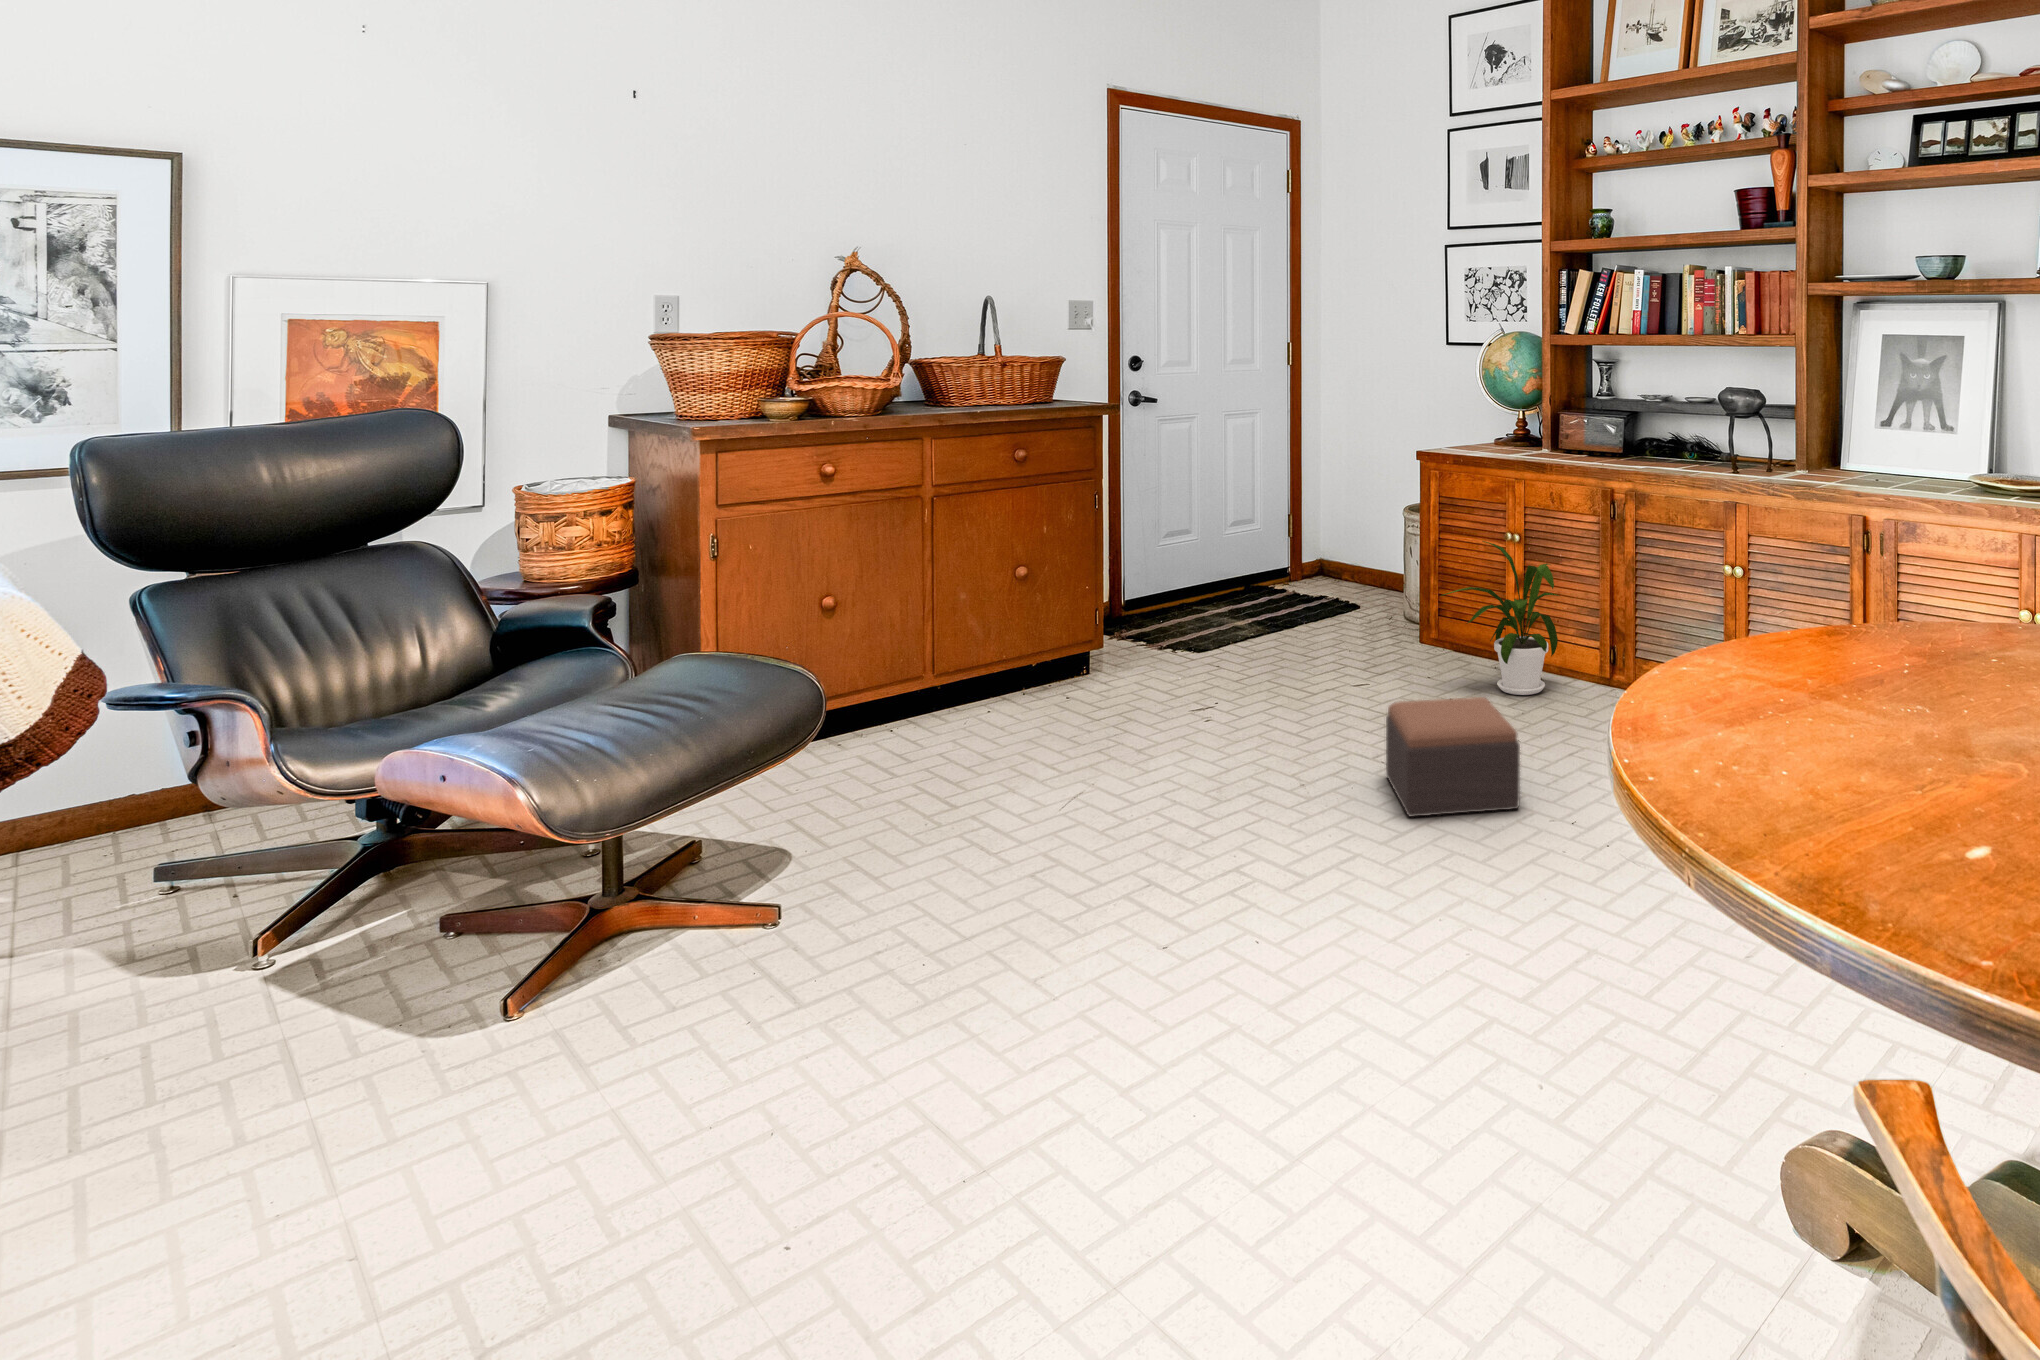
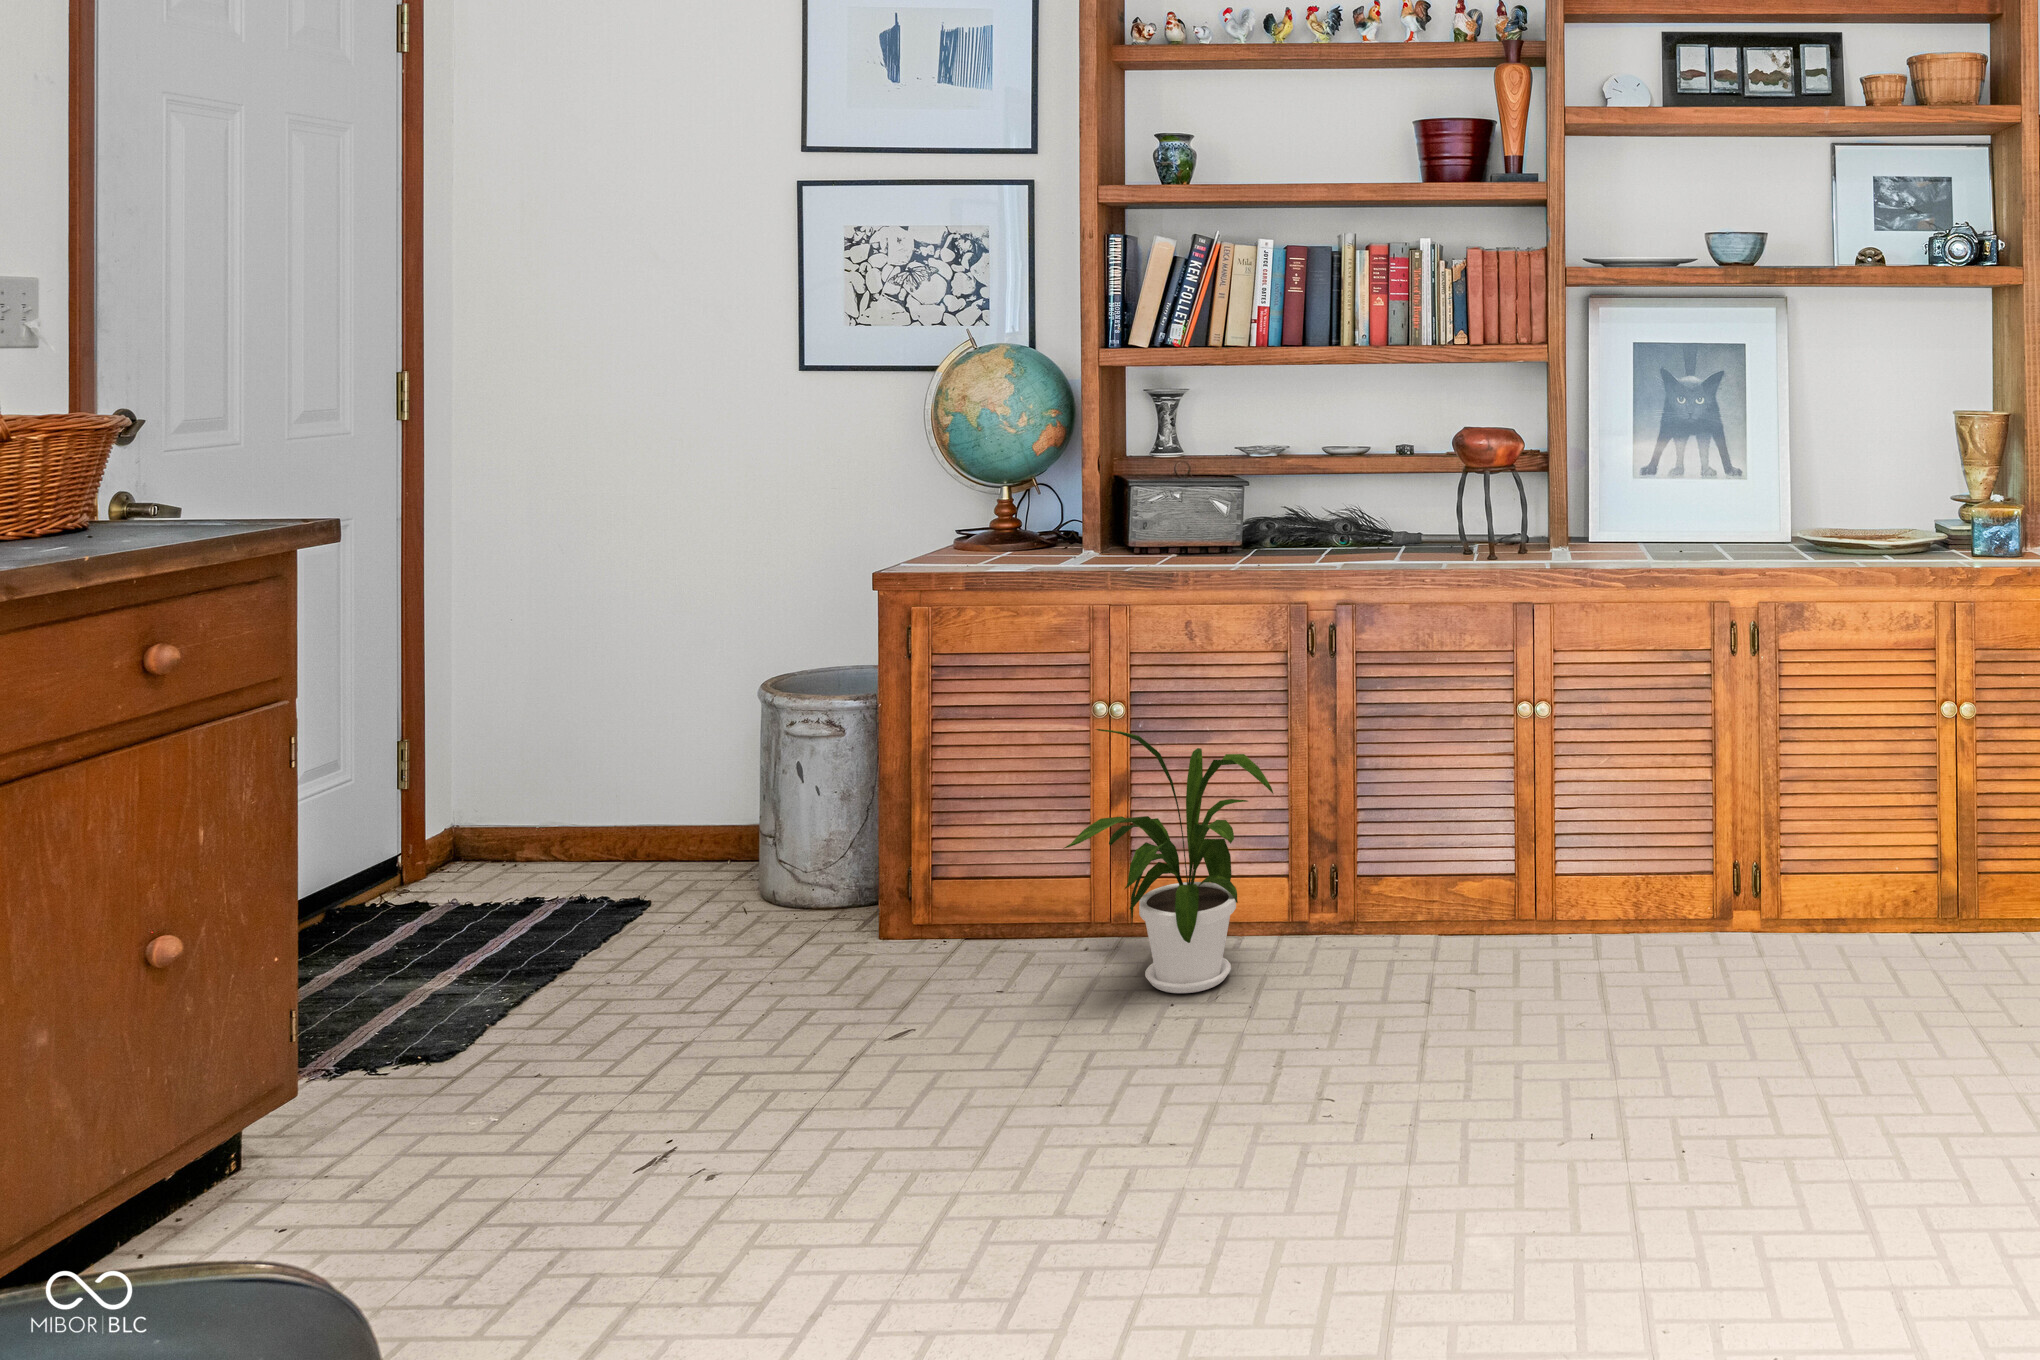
footstool: present [1386,697,1520,817] -> none [1230,1027,1520,1310]

